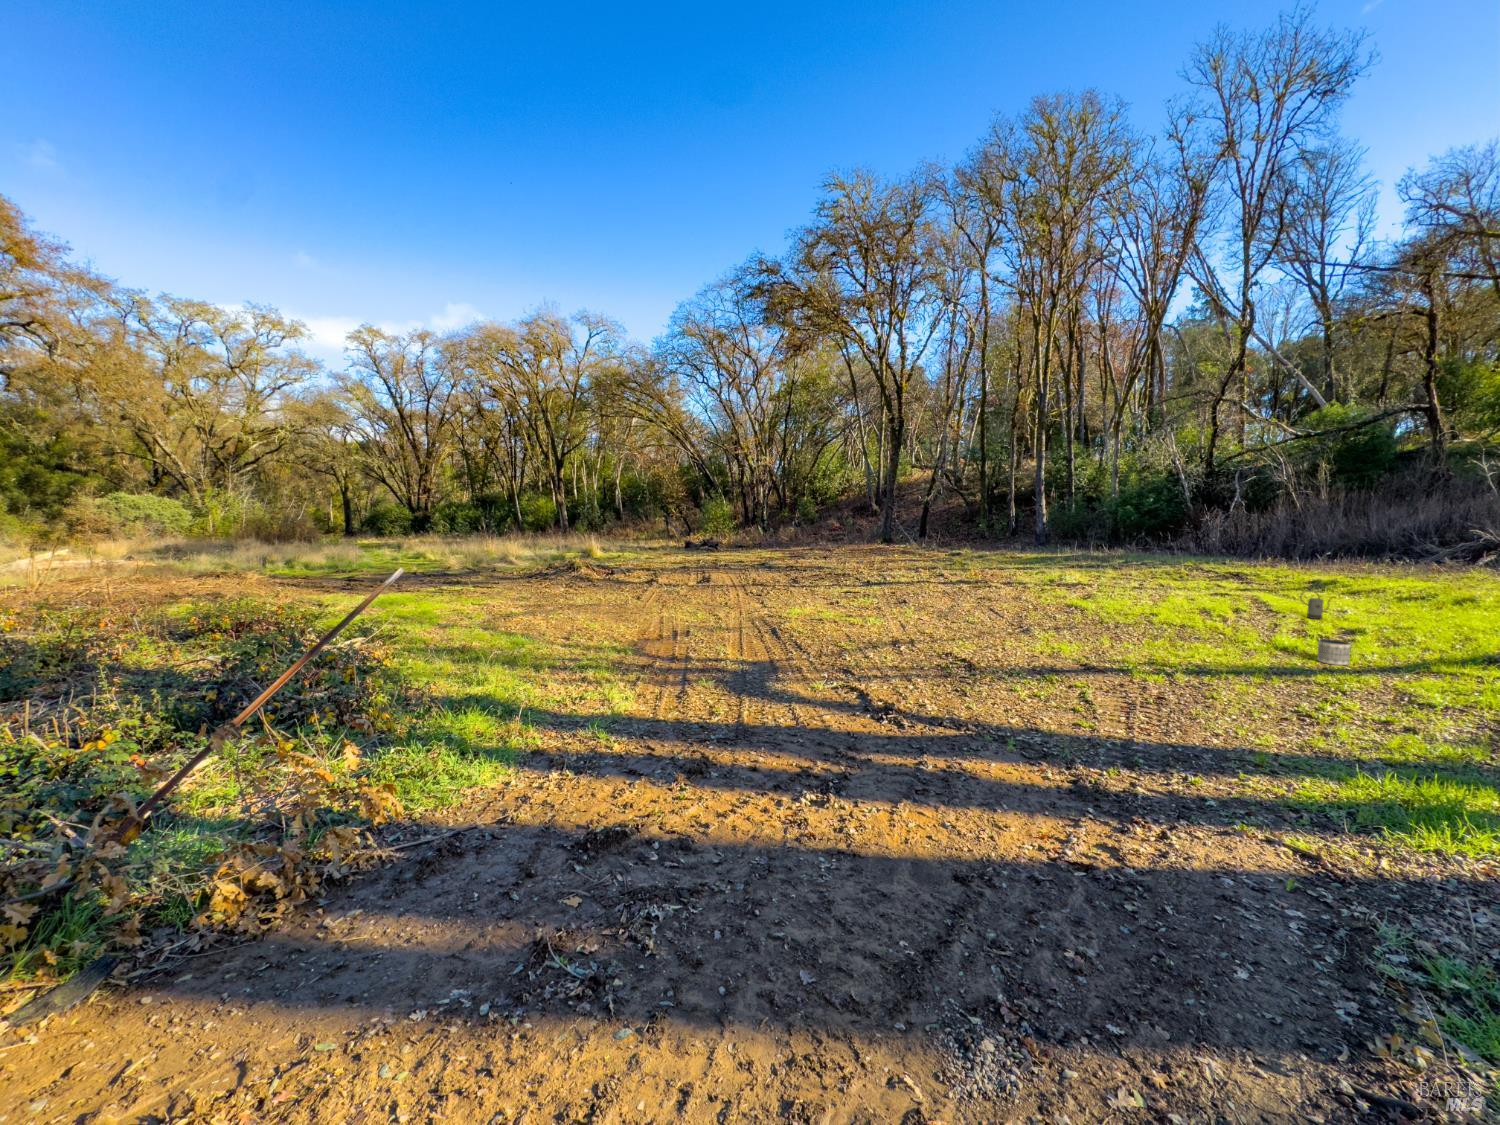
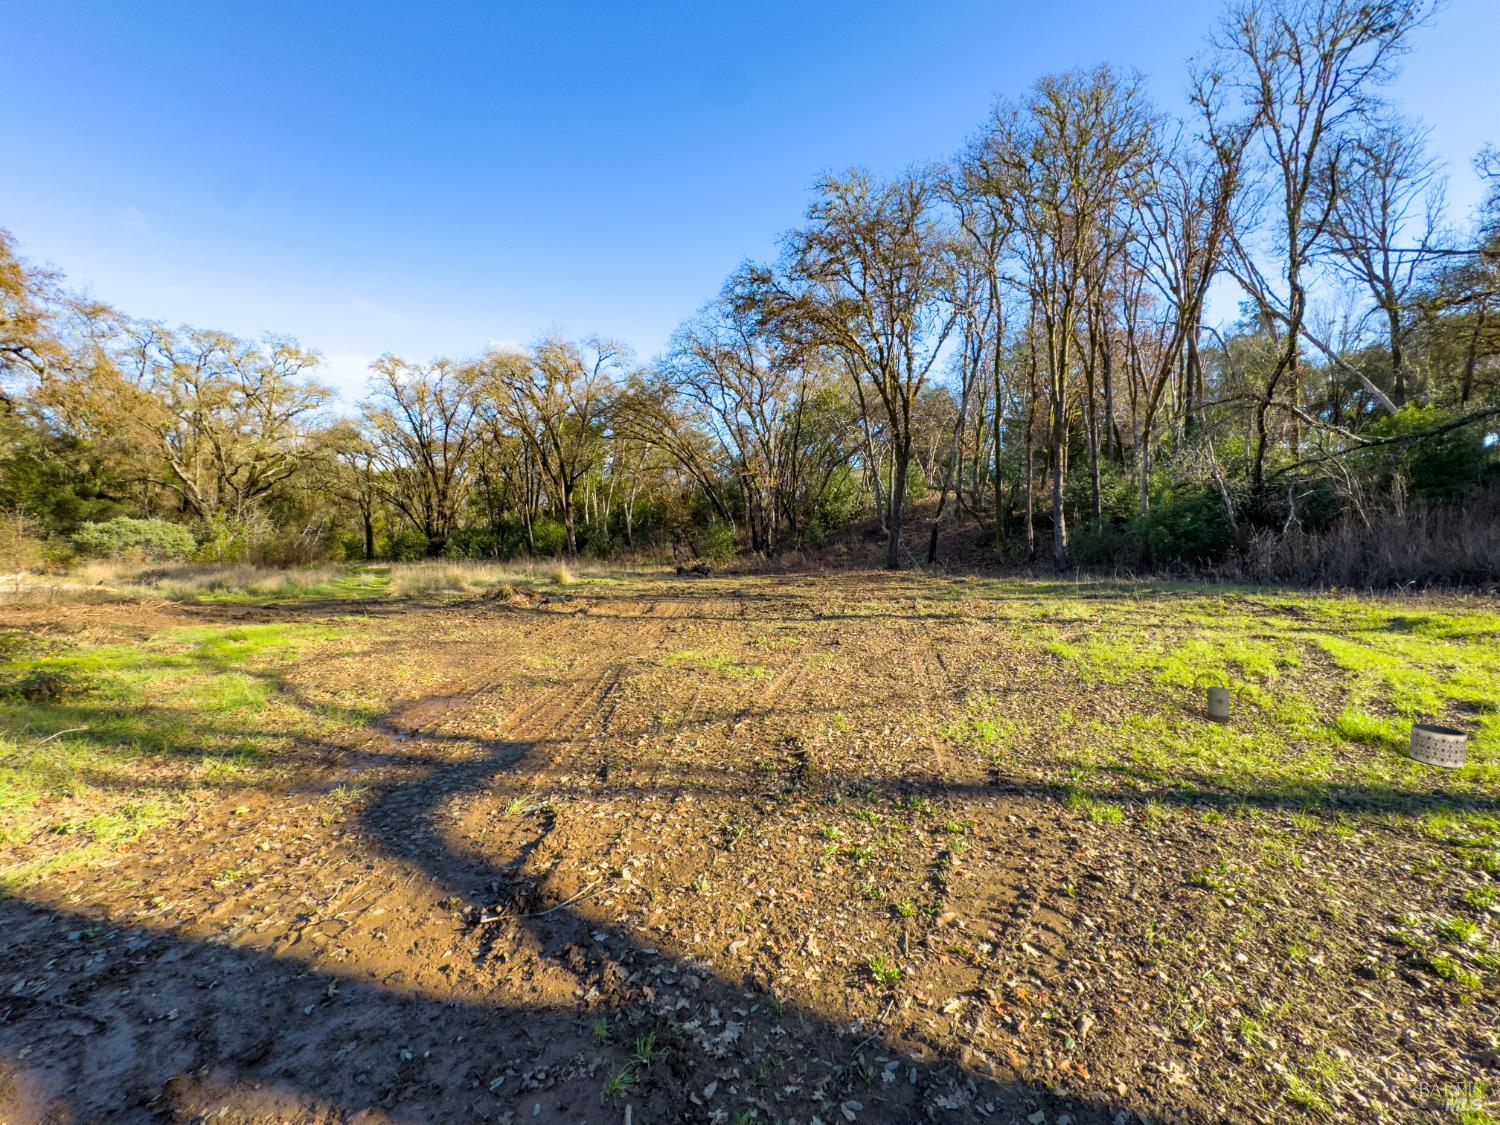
watering can: present [1300,592,1332,619] -> present [1194,674,1245,722]

